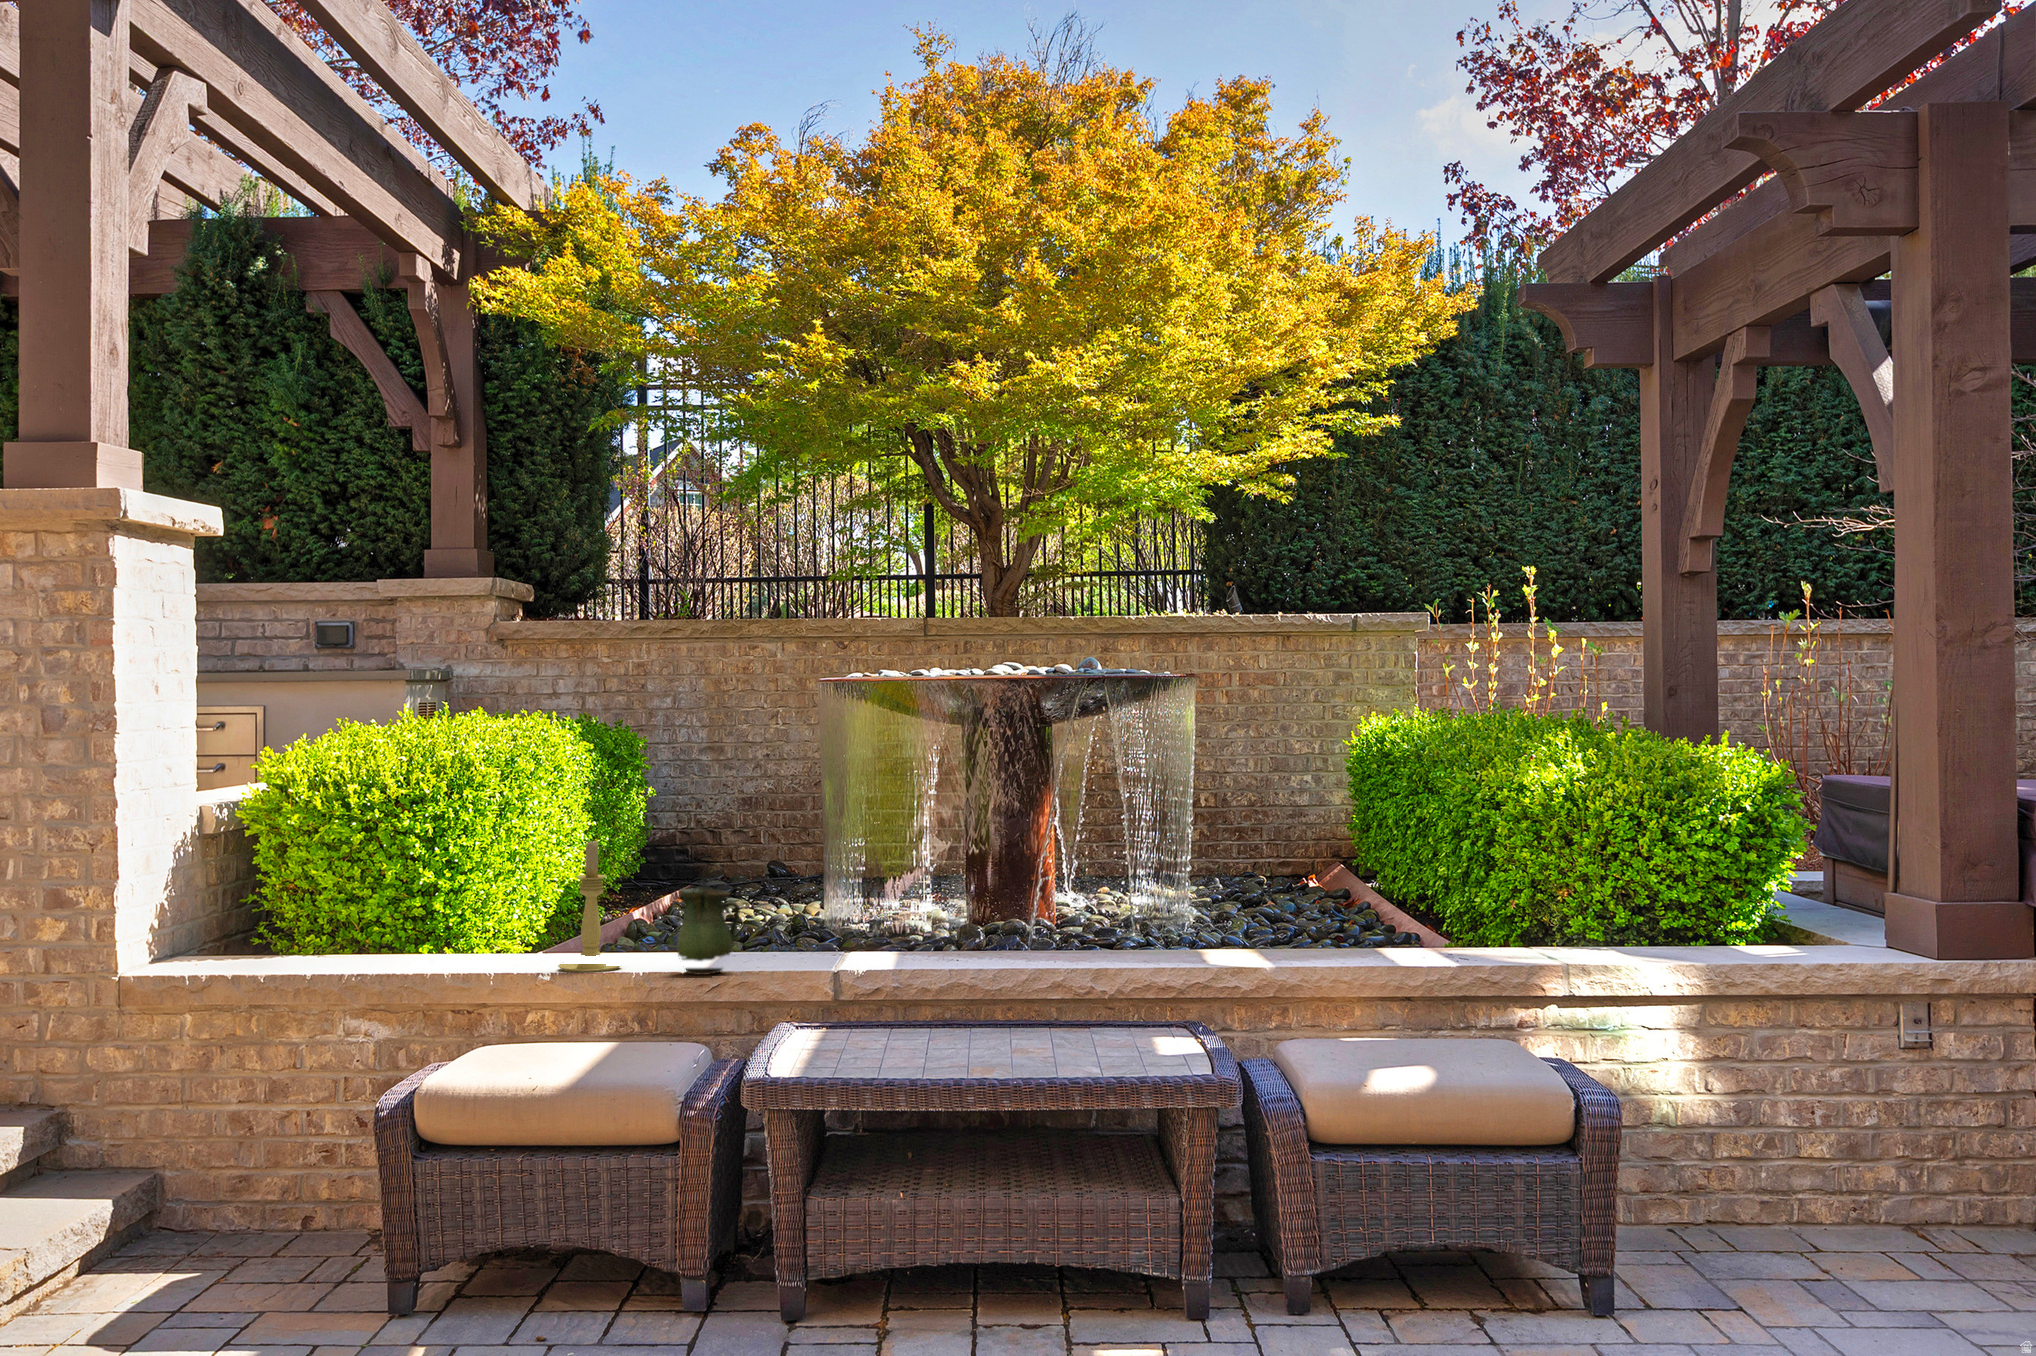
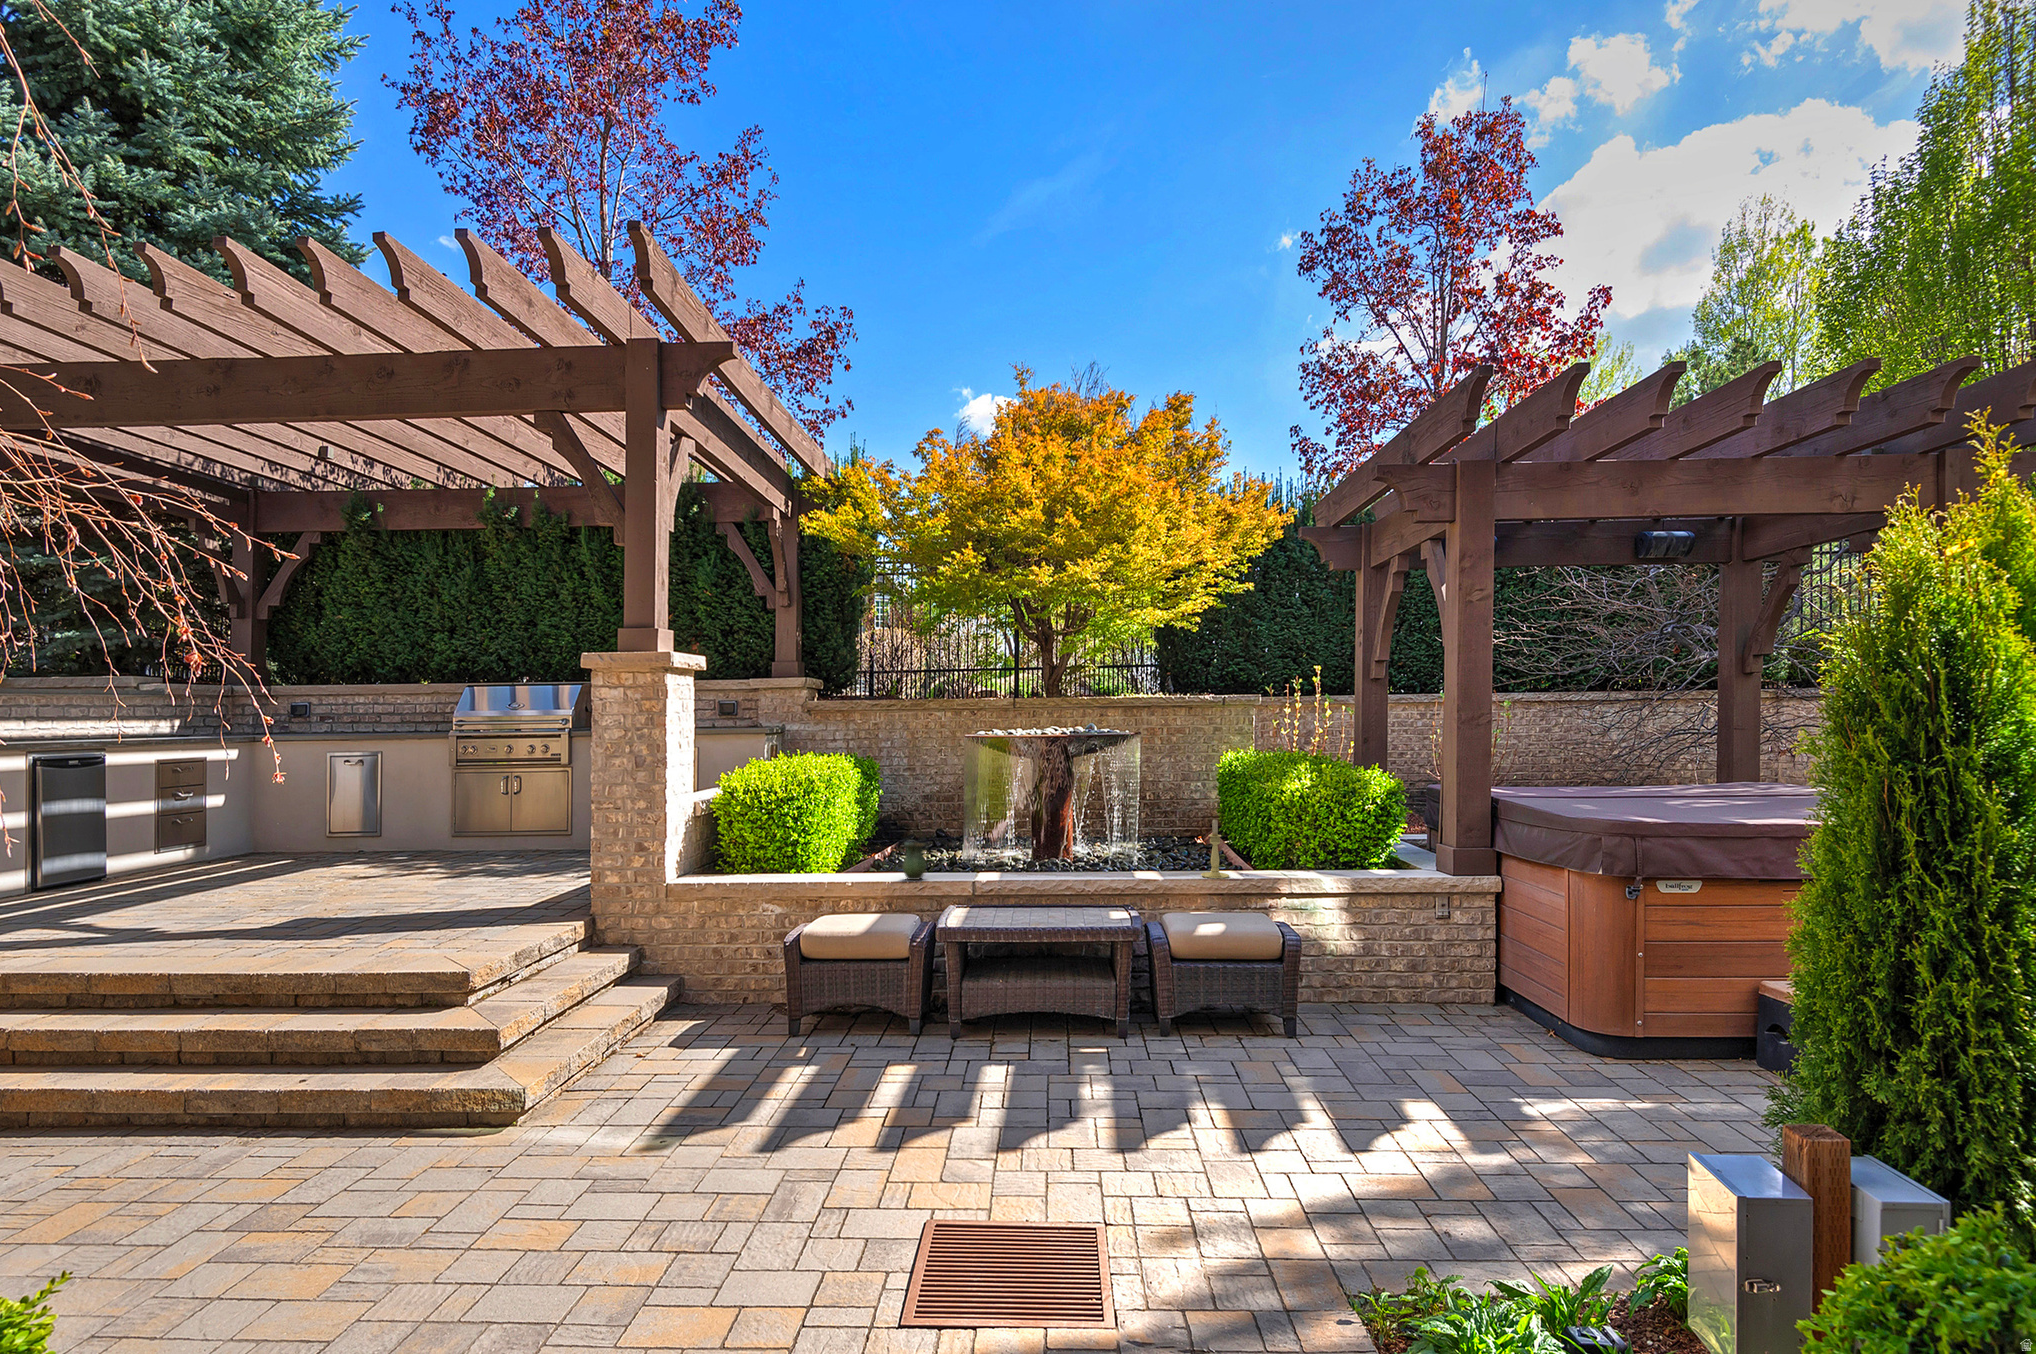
candle holder: present [558,839,620,972] -> present [1201,819,1229,879]

